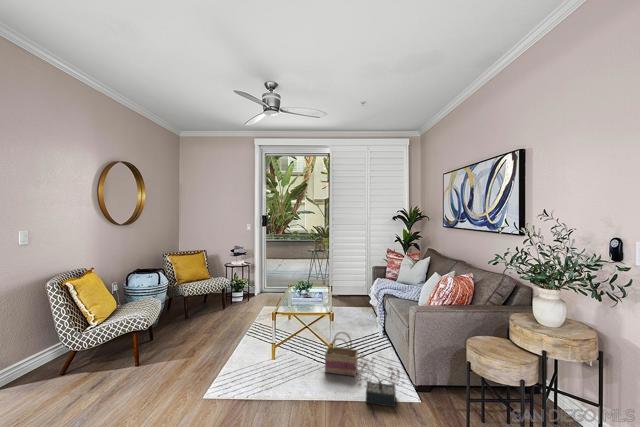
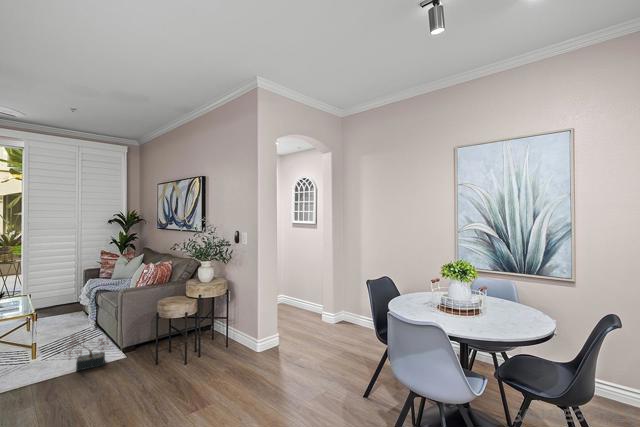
basket: present [325,332,358,376] -> none [28,326,68,366]

